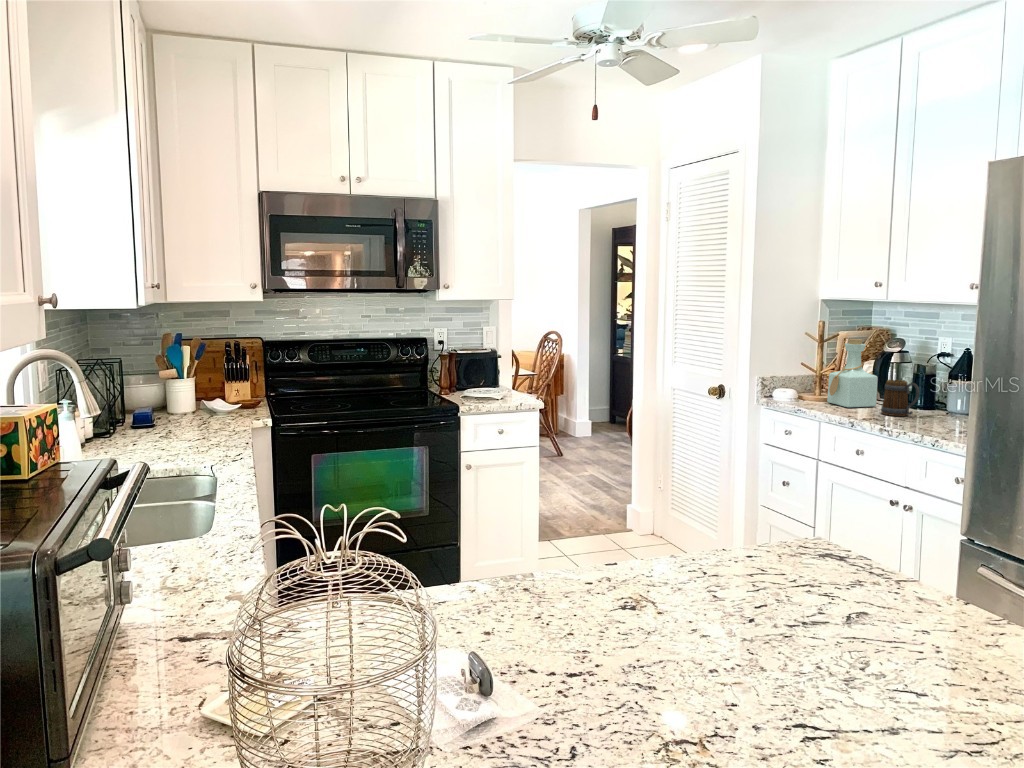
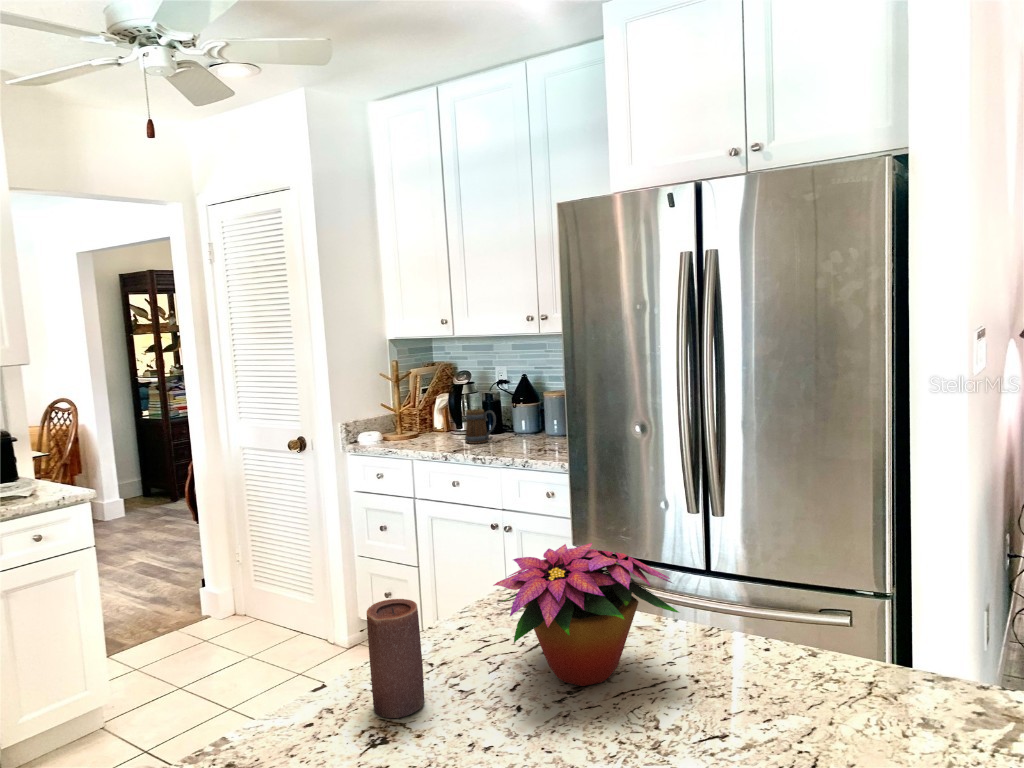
bottle: present [827,339,878,408] -> none [411,374,457,442]
flower arrangement: none [748,495,953,631] -> present [493,543,679,686]
candle: none [641,506,684,599] -> present [367,599,424,718]

